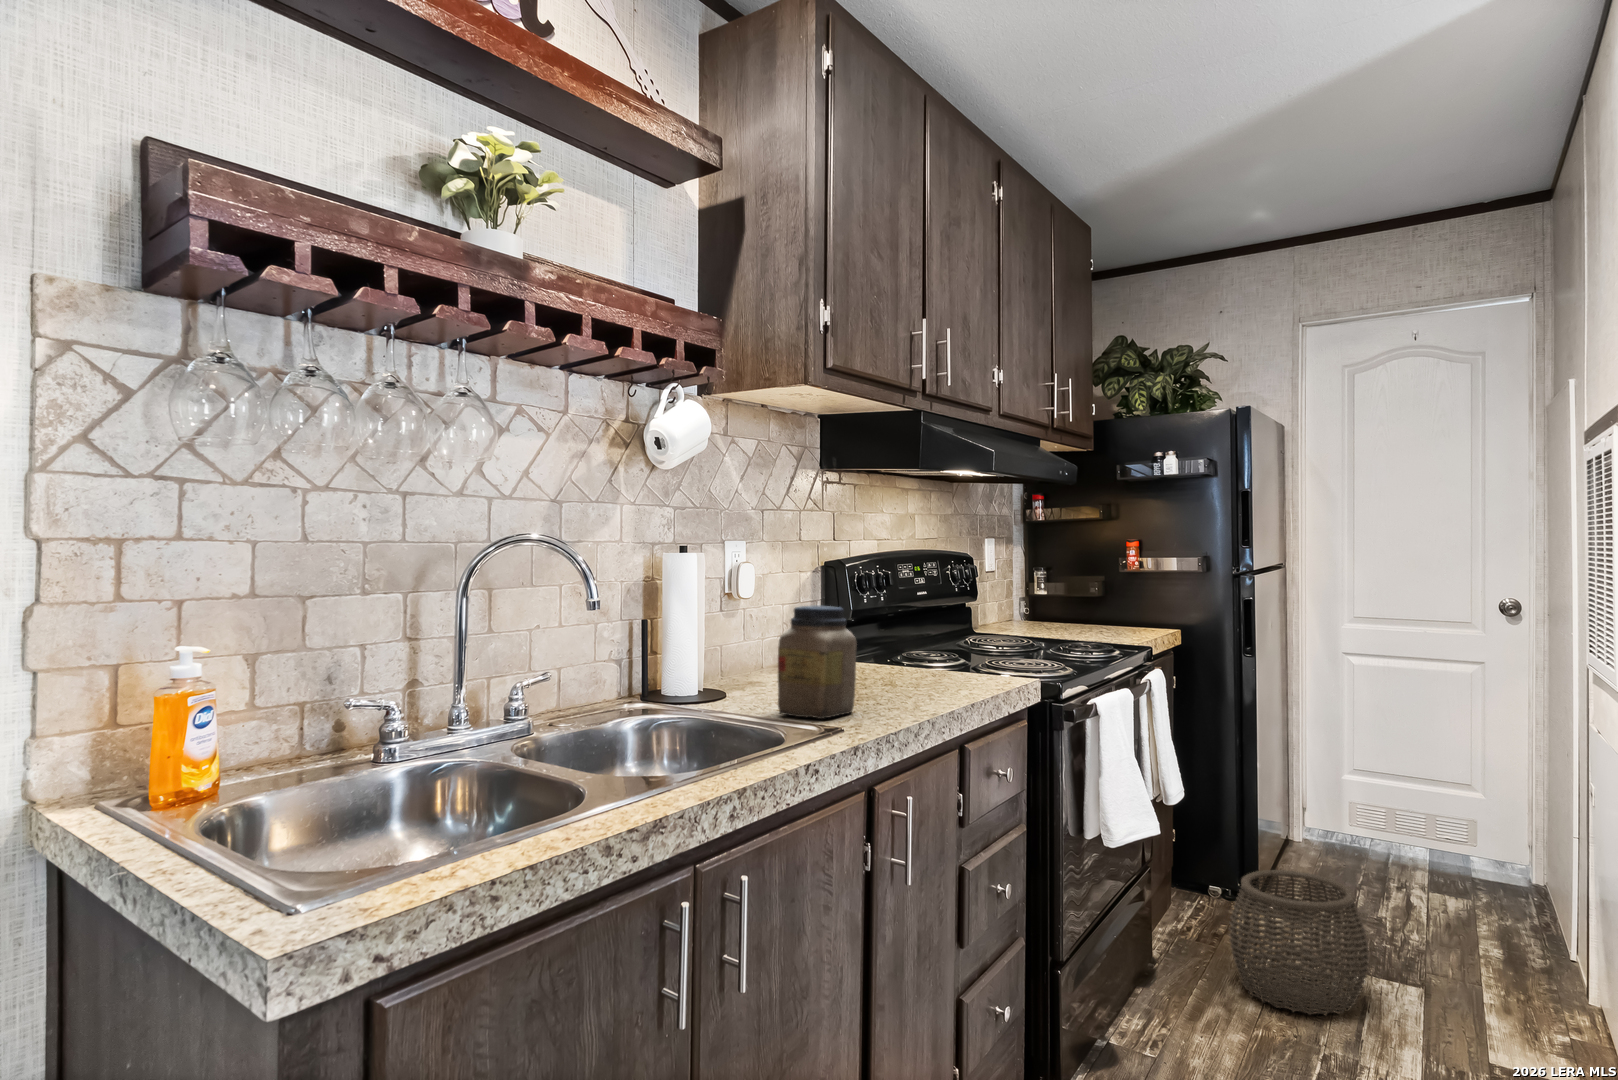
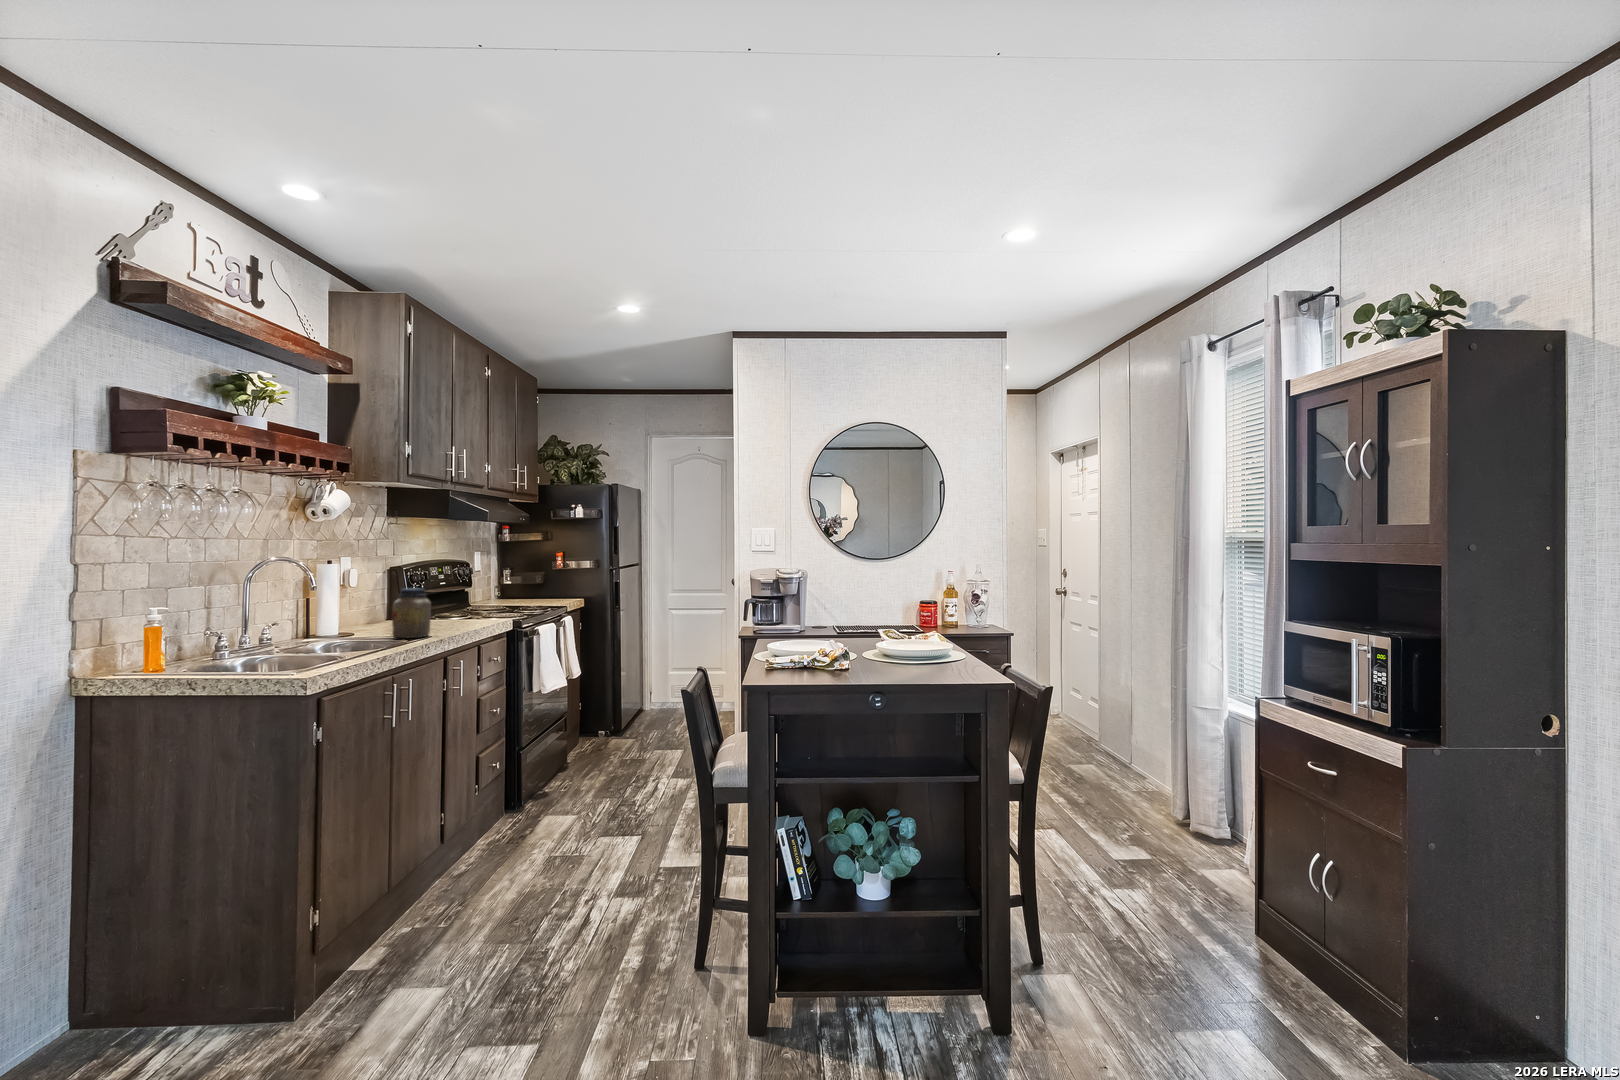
woven basket: present [1229,870,1370,1016] -> none [603,712,664,773]

